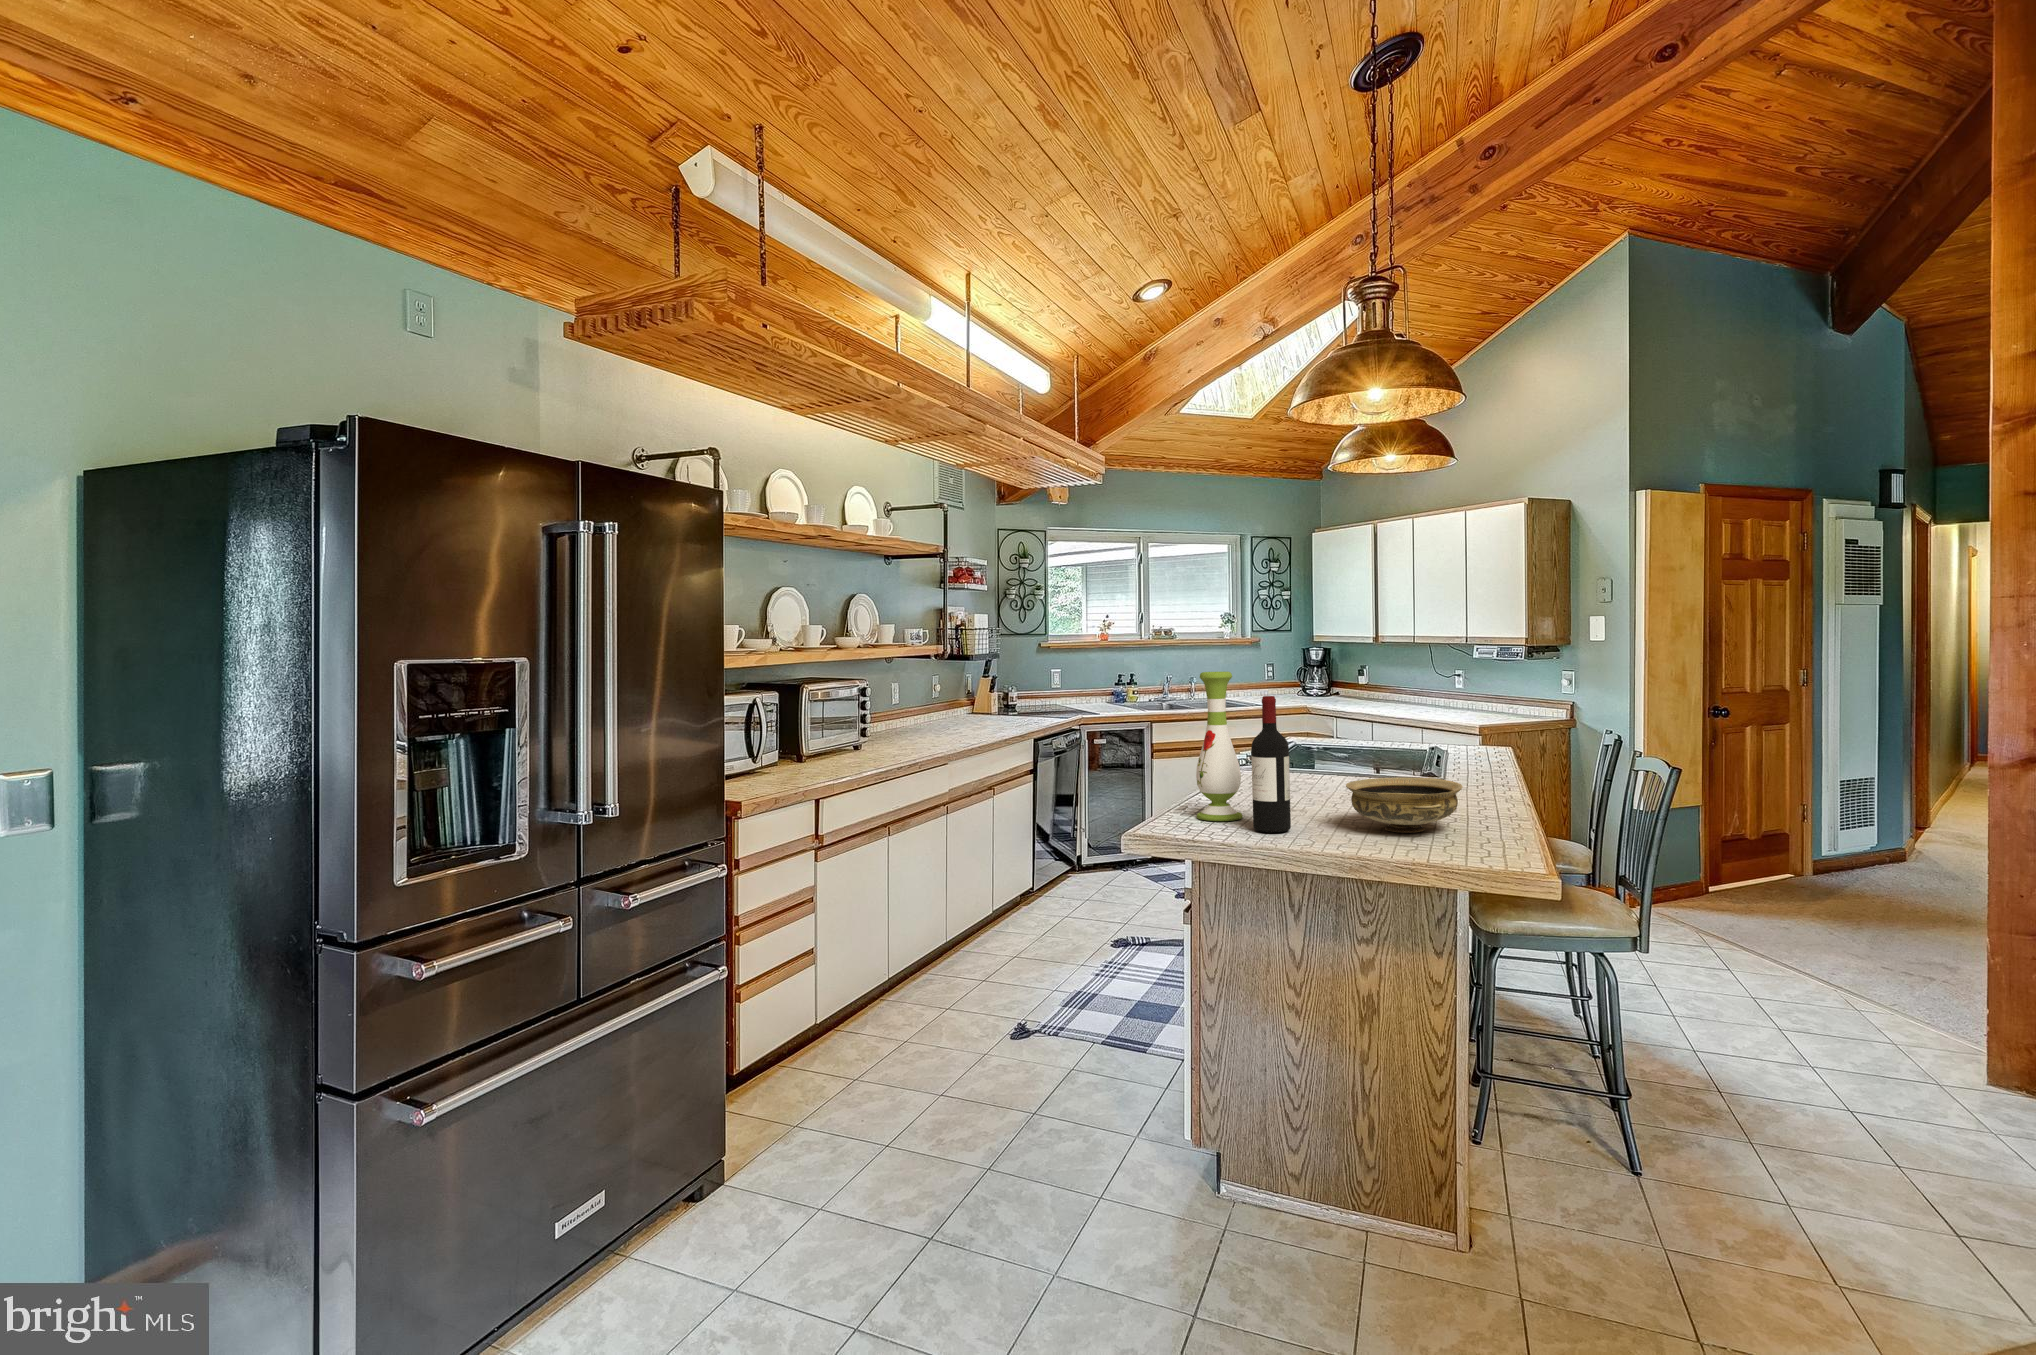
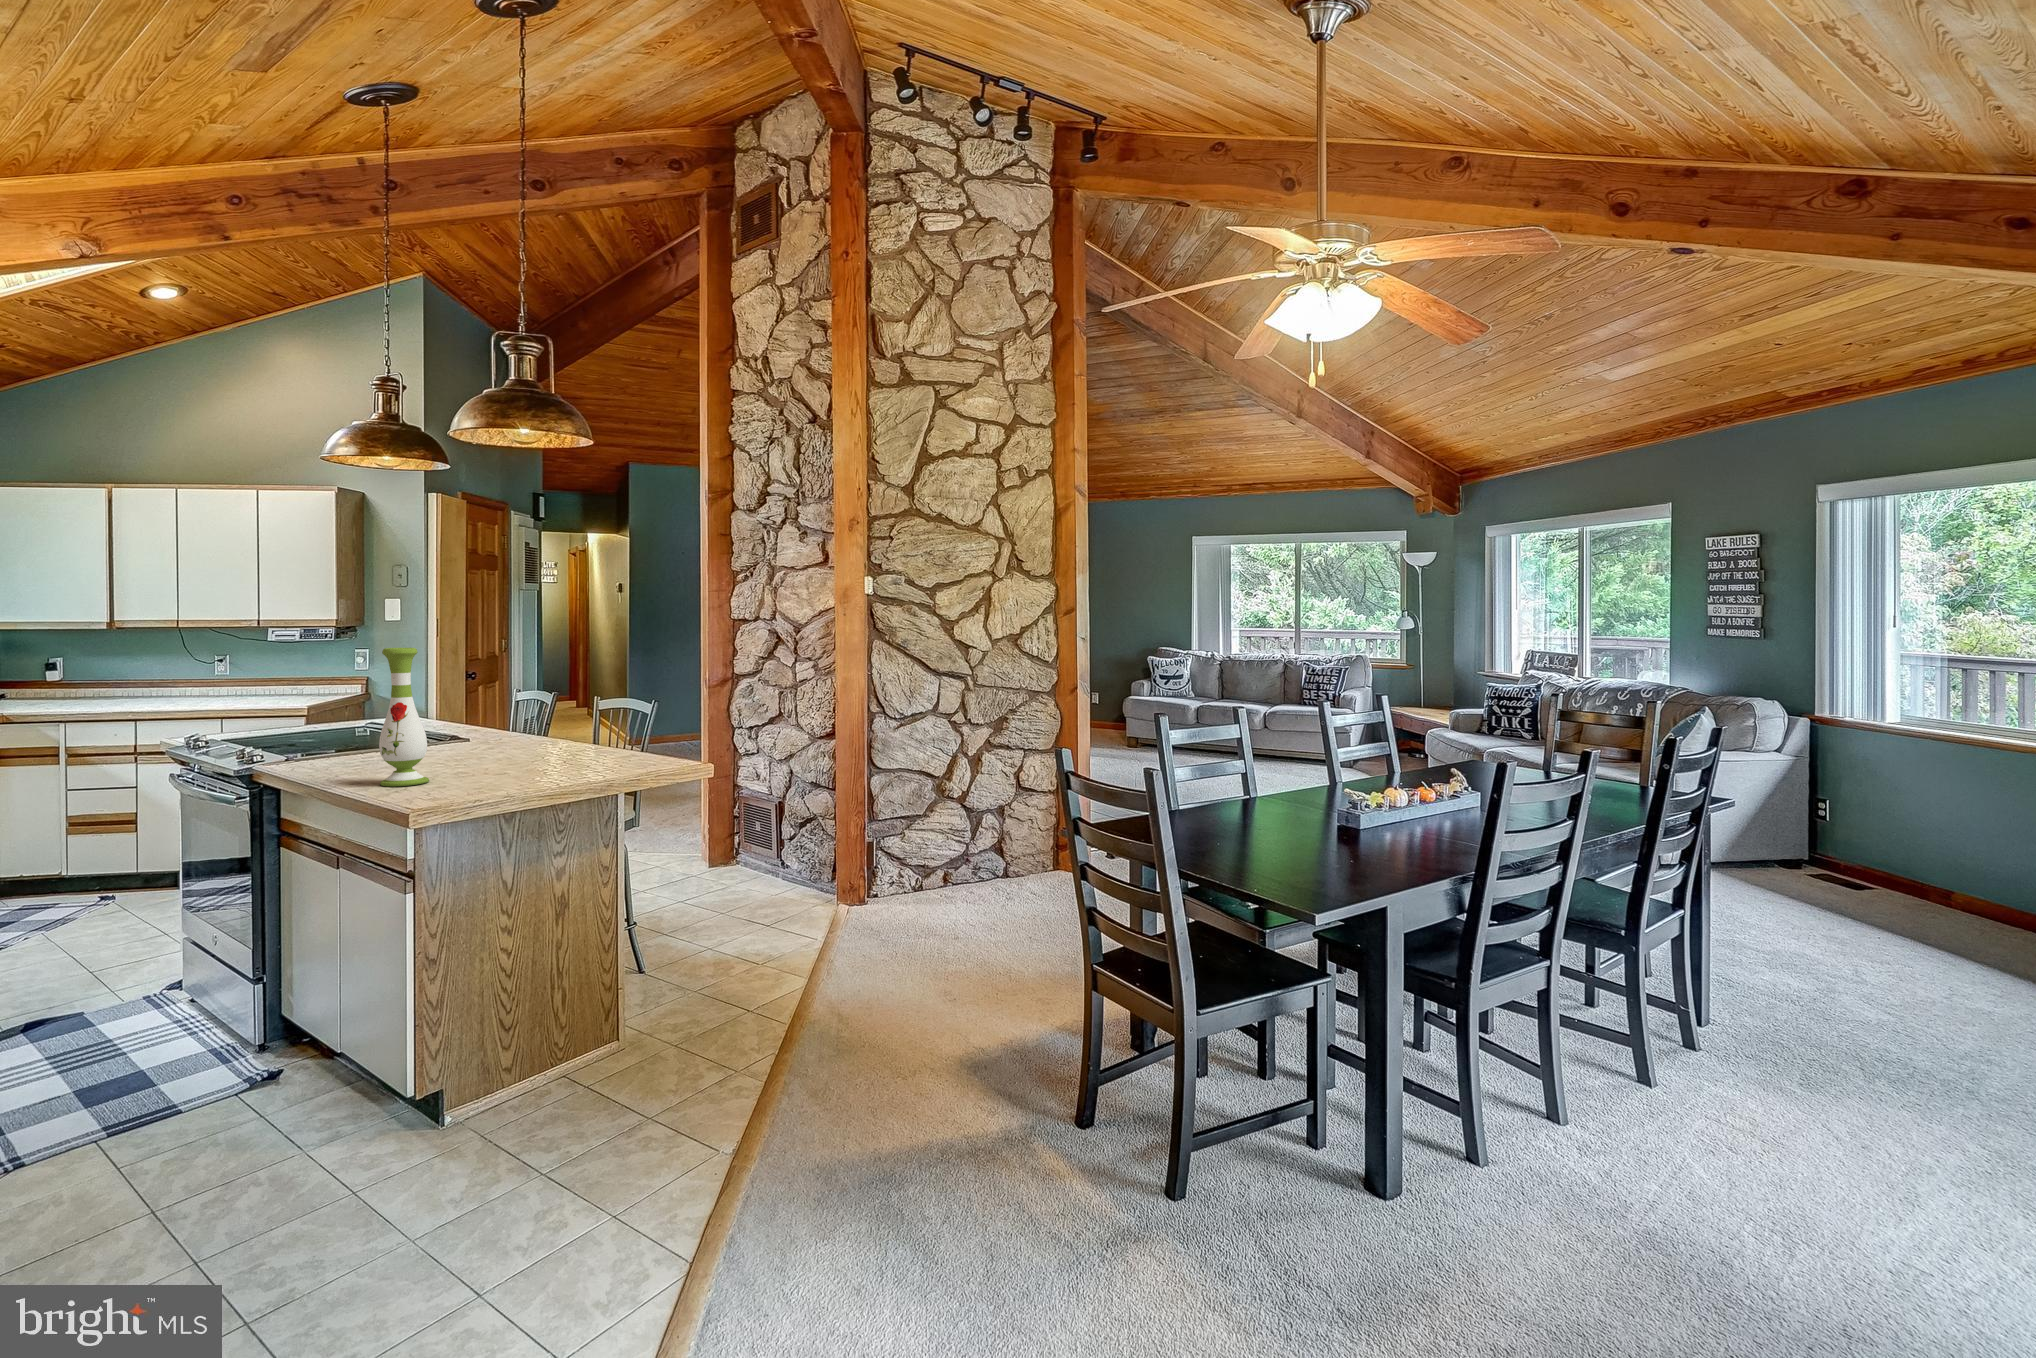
wine bottle: present [1251,696,1291,833] -> none [465,667,502,784]
ceramic bowl: present [1346,777,1463,832] -> none [524,727,620,768]

